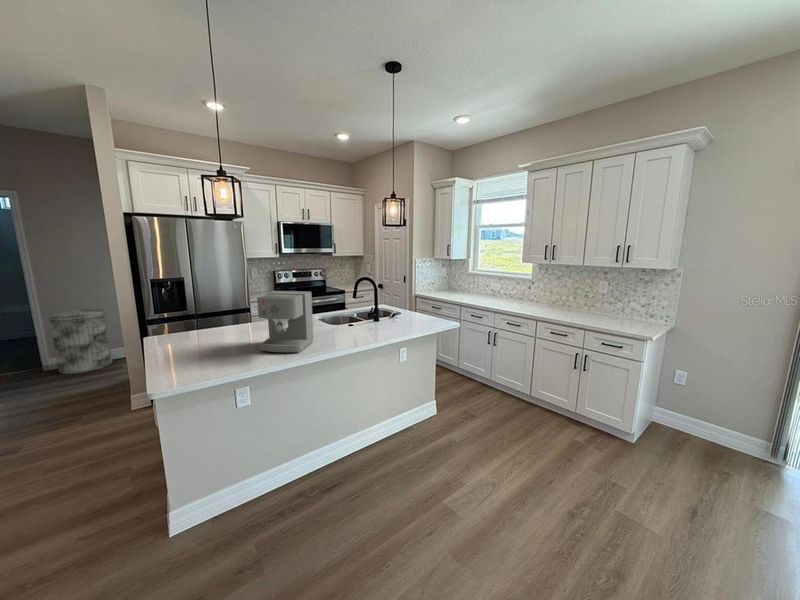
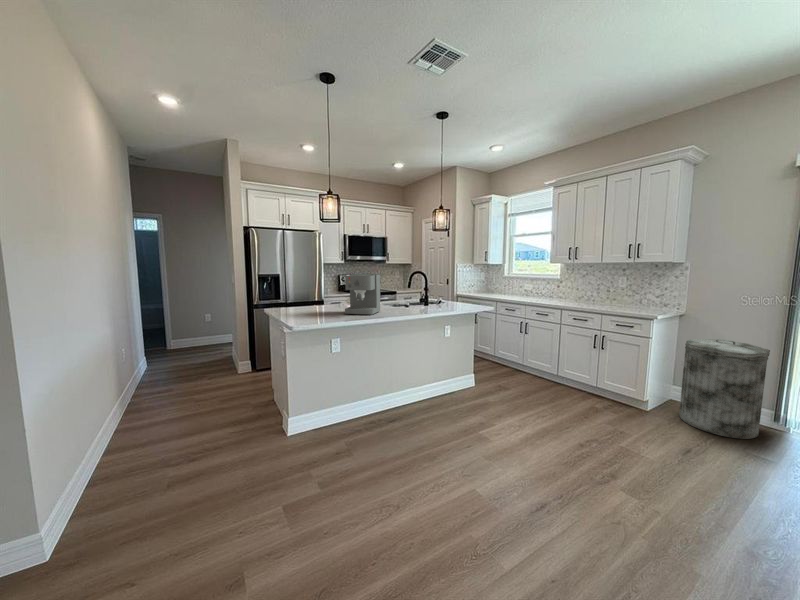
trash can: present [49,309,112,374] -> present [679,339,770,439]

